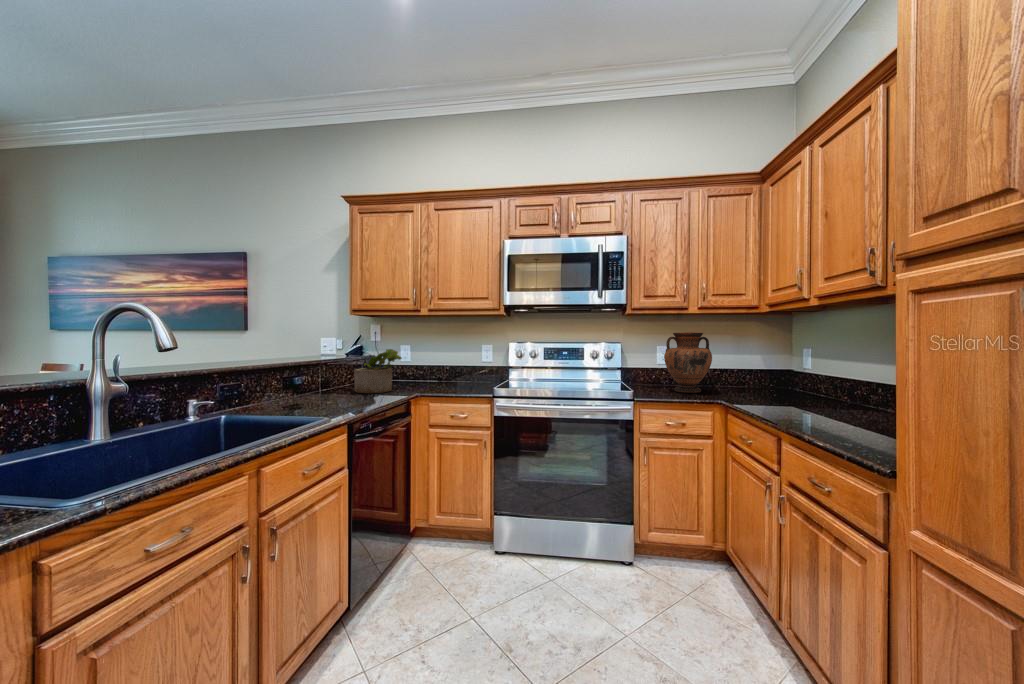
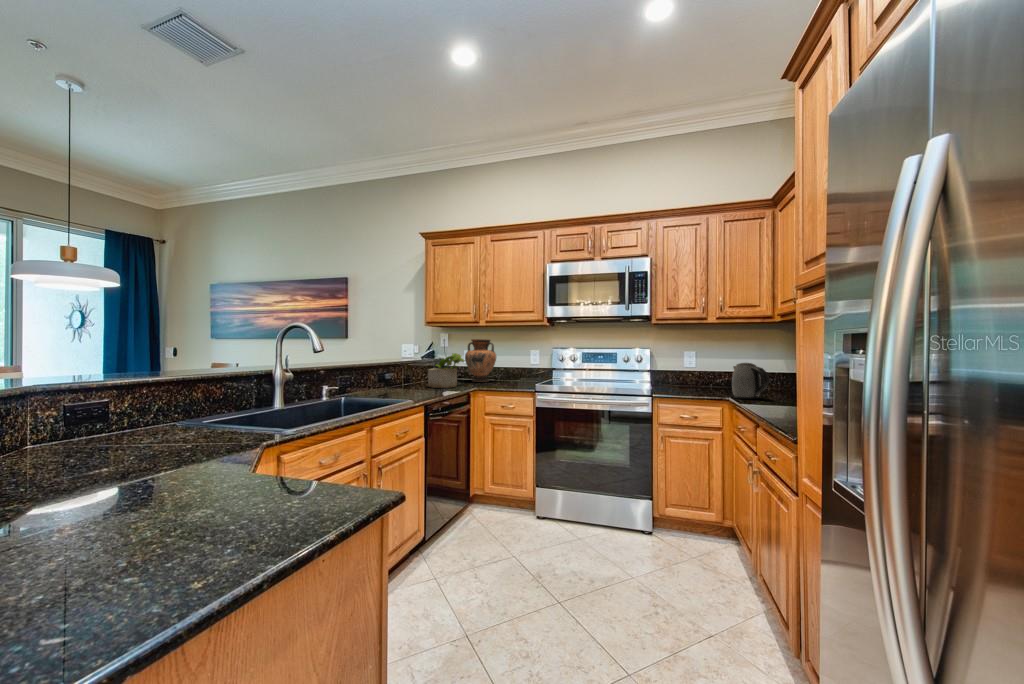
vase: present [664,332,712,393] -> present [465,339,496,382]
kettle: none [722,360,767,402] -> present [732,363,769,399]

